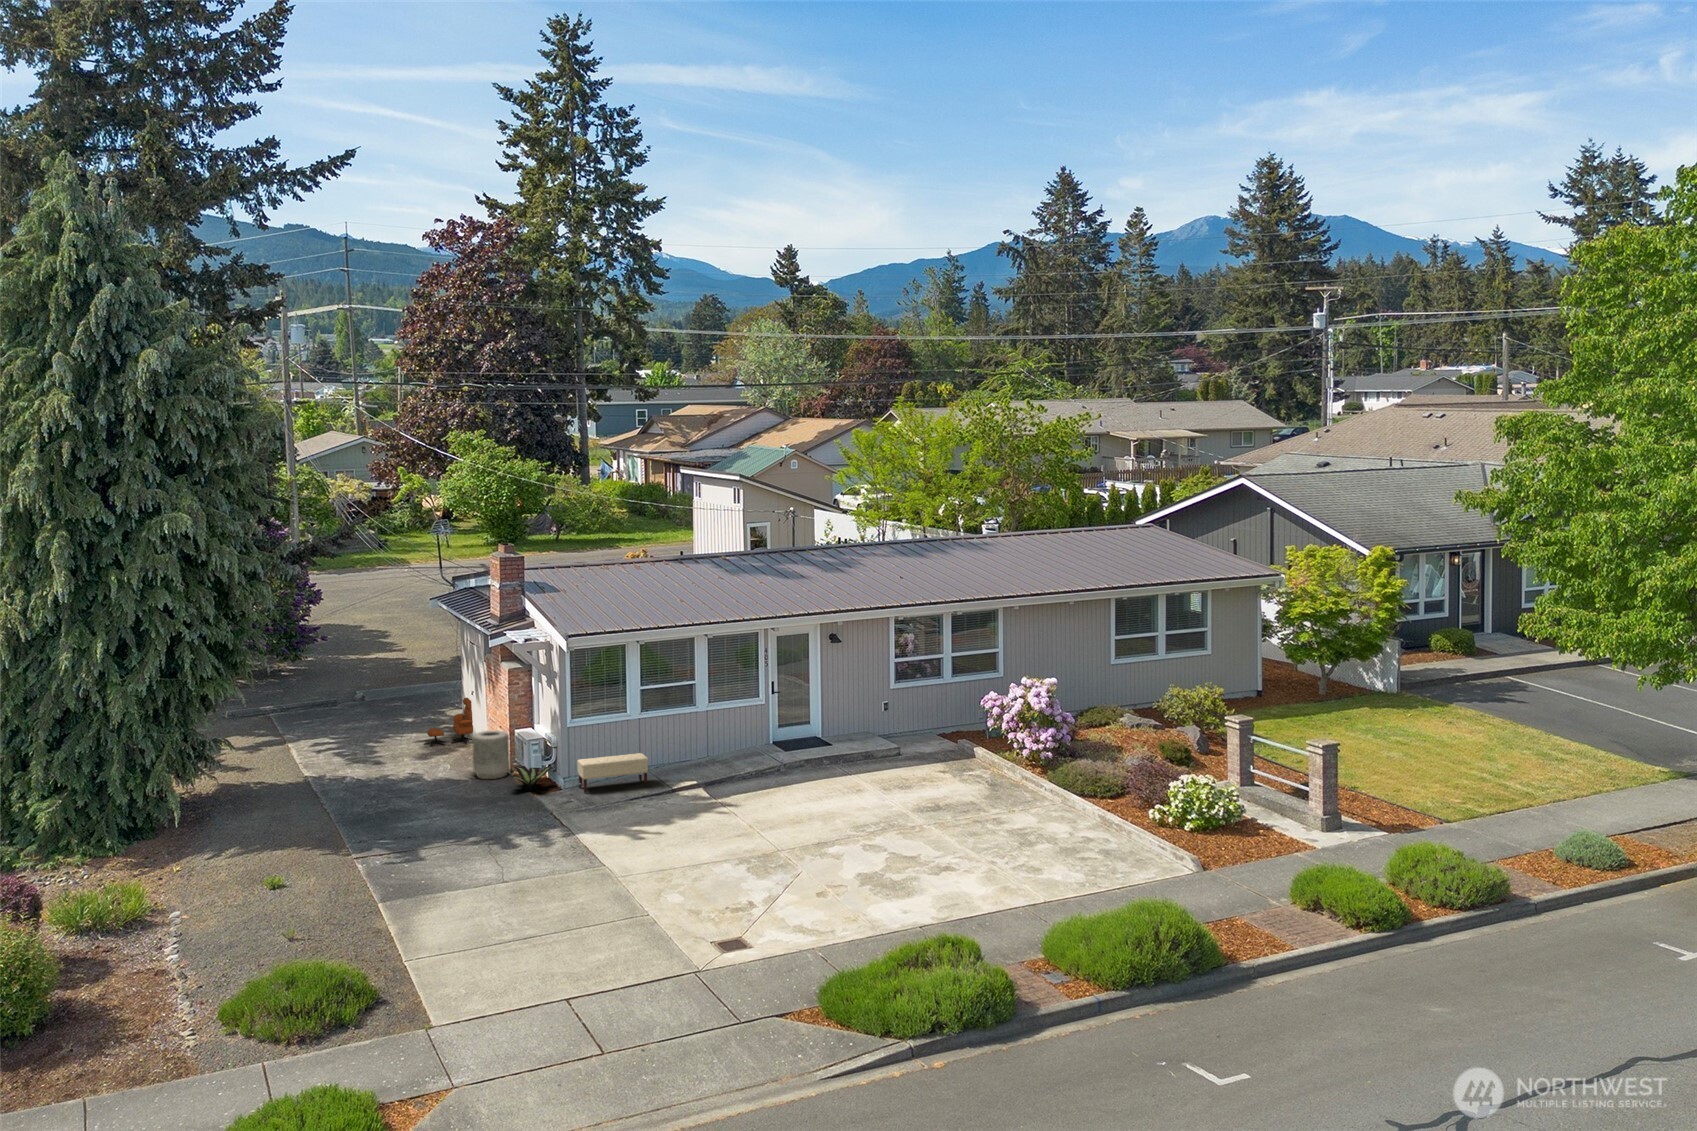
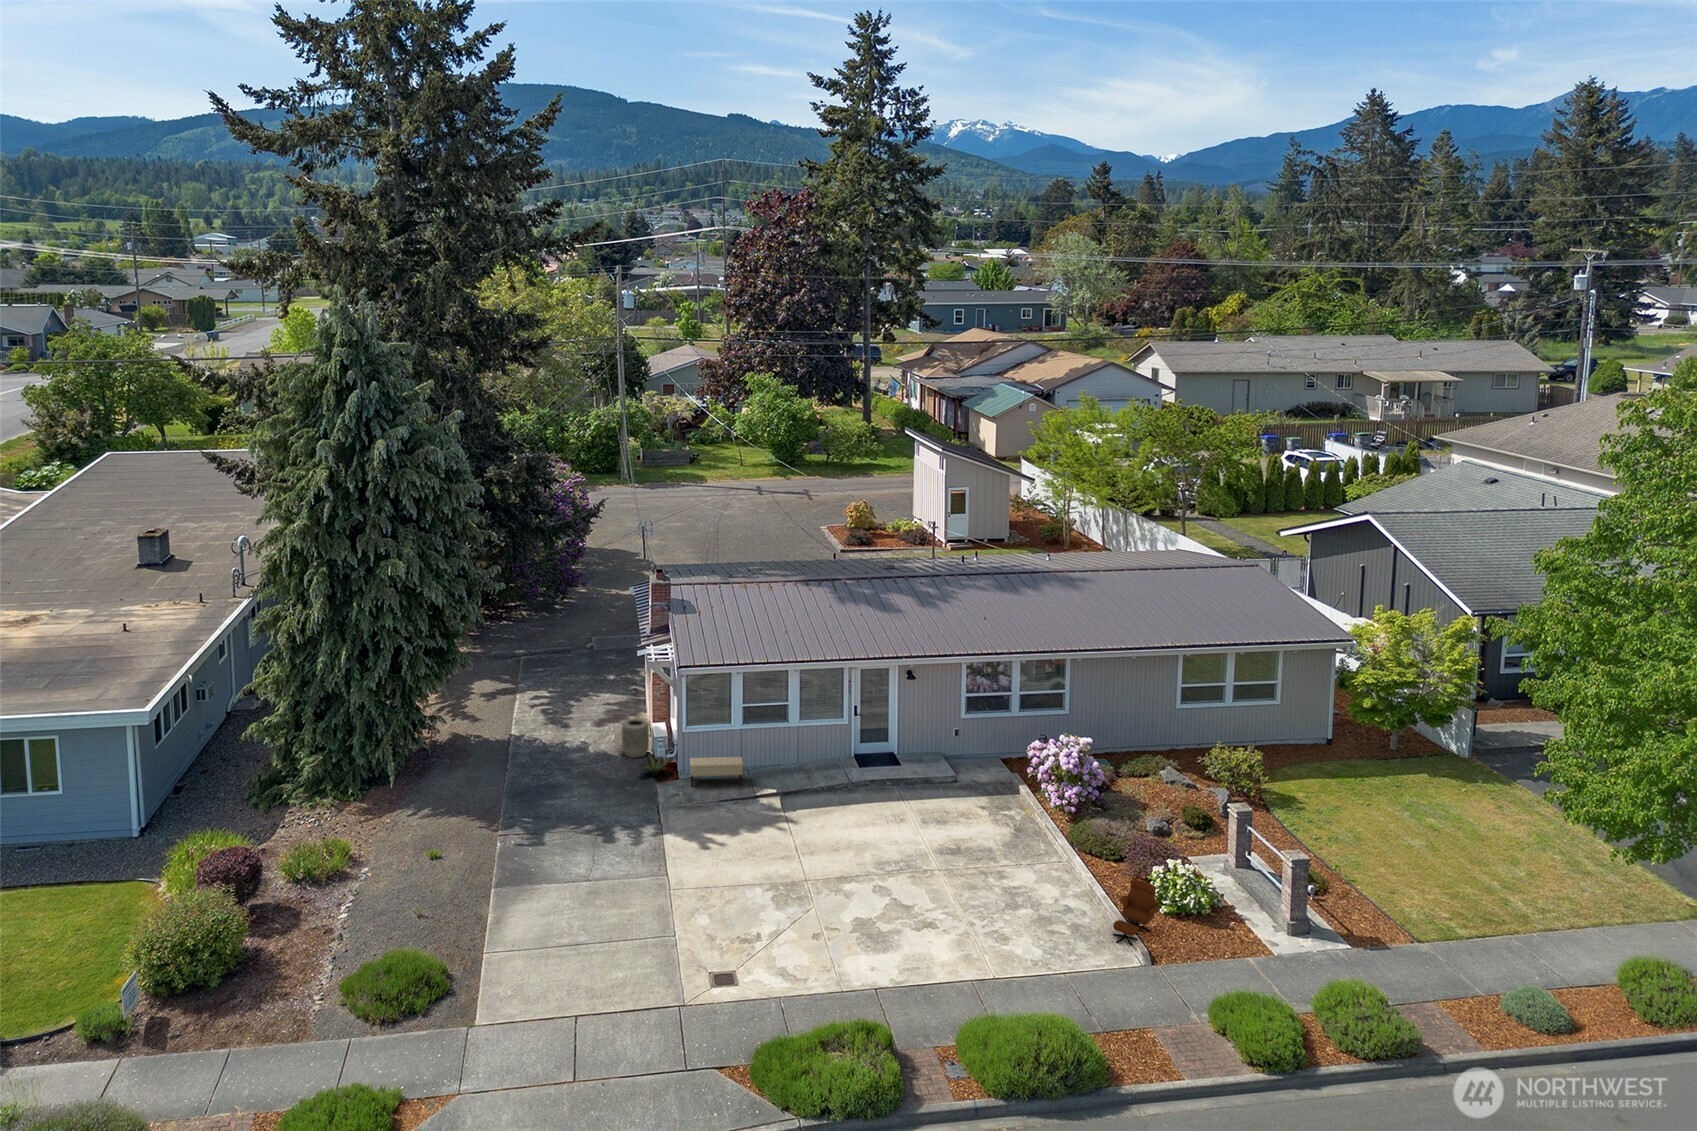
lounge chair: present [424,698,473,746] -> present [1113,879,1159,946]

